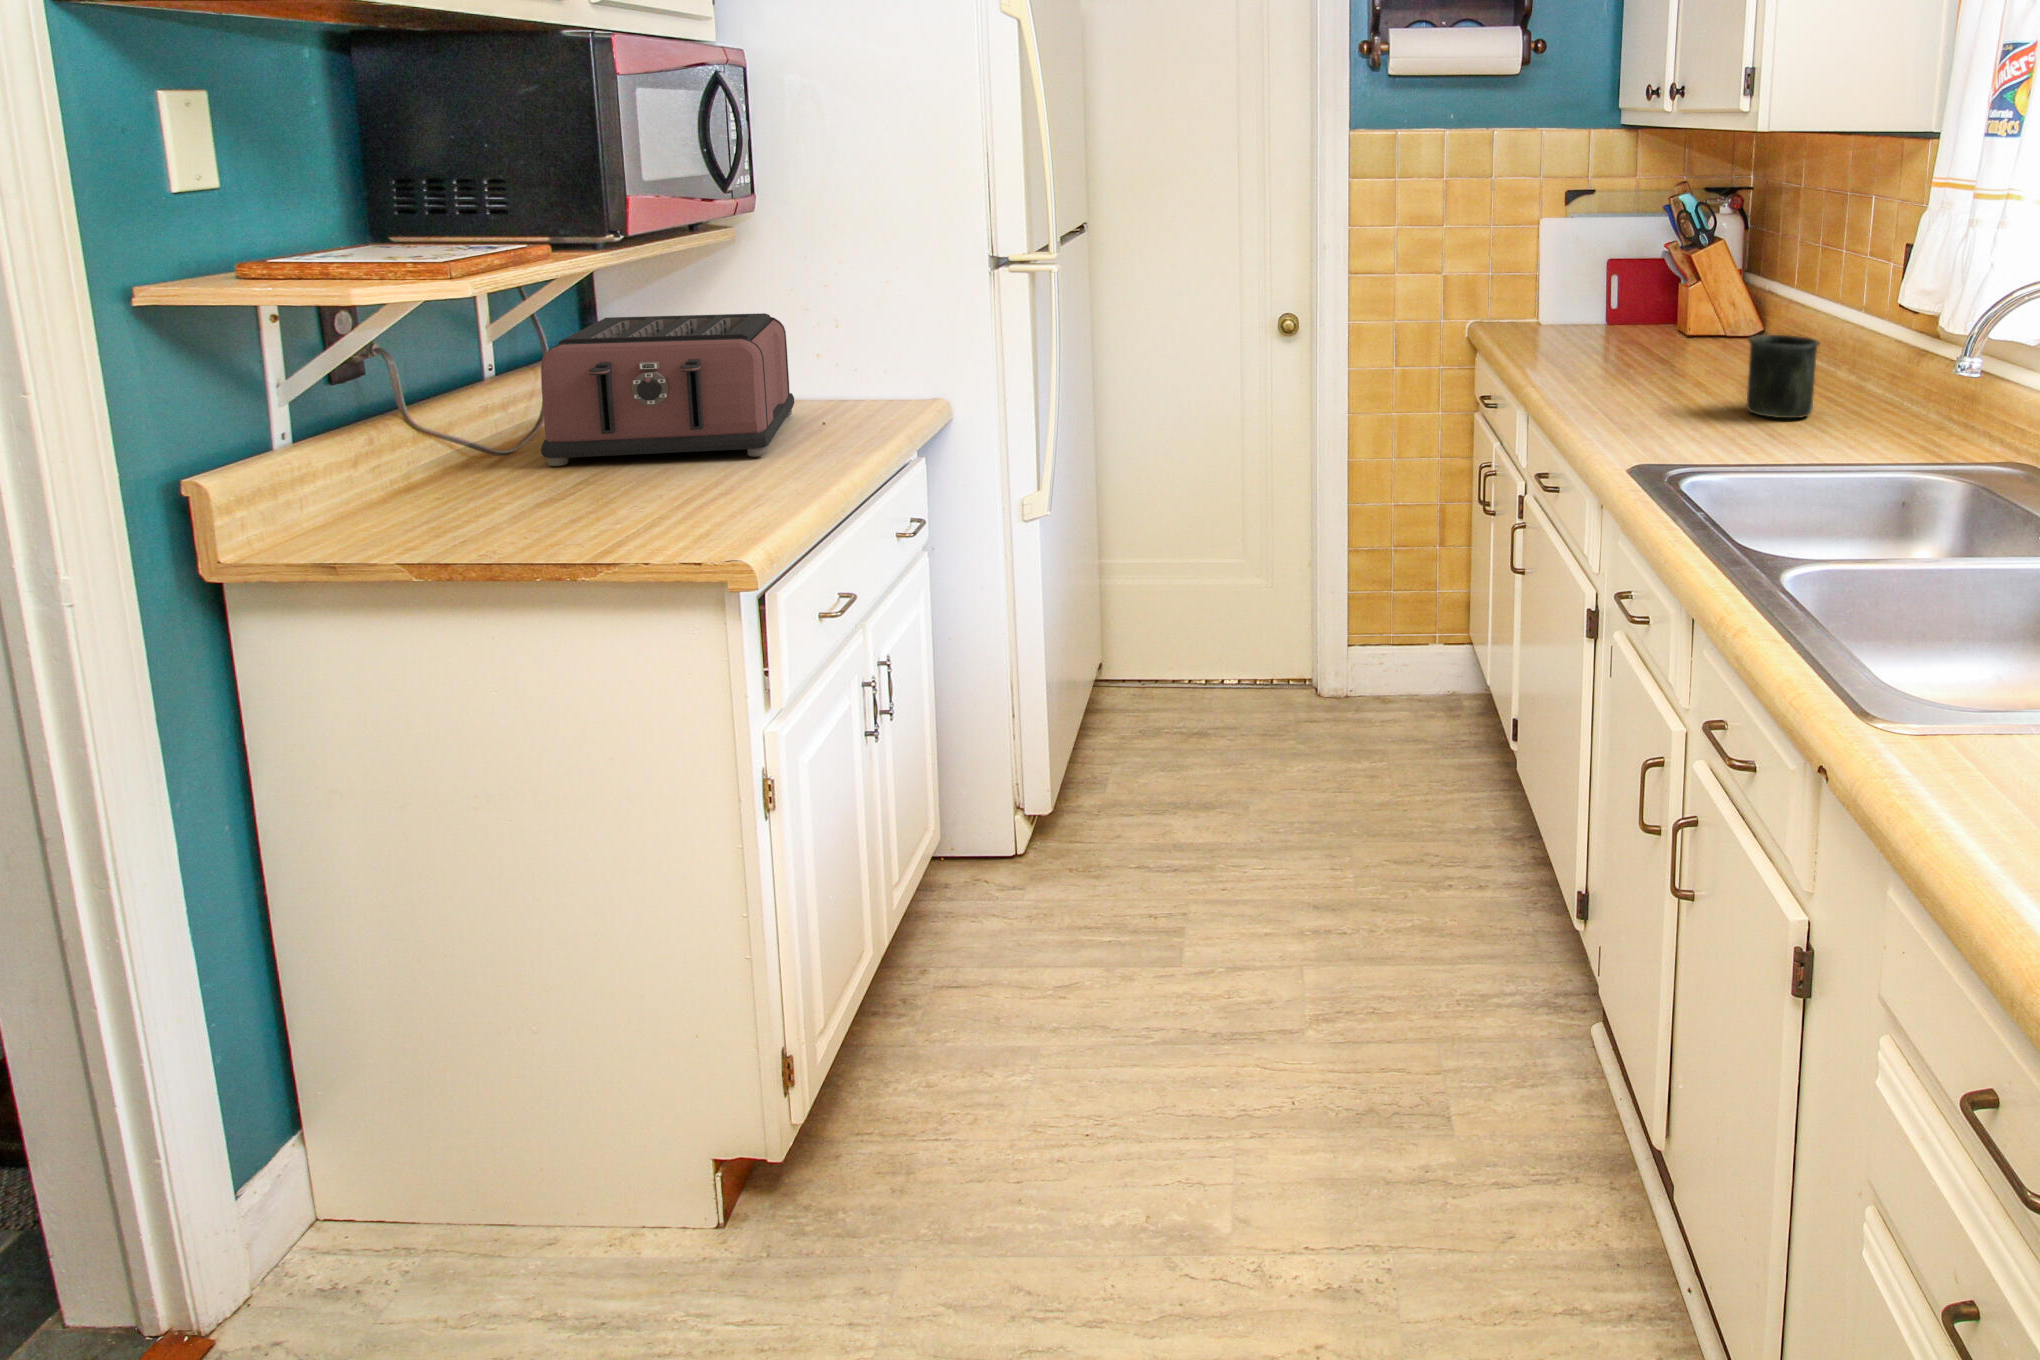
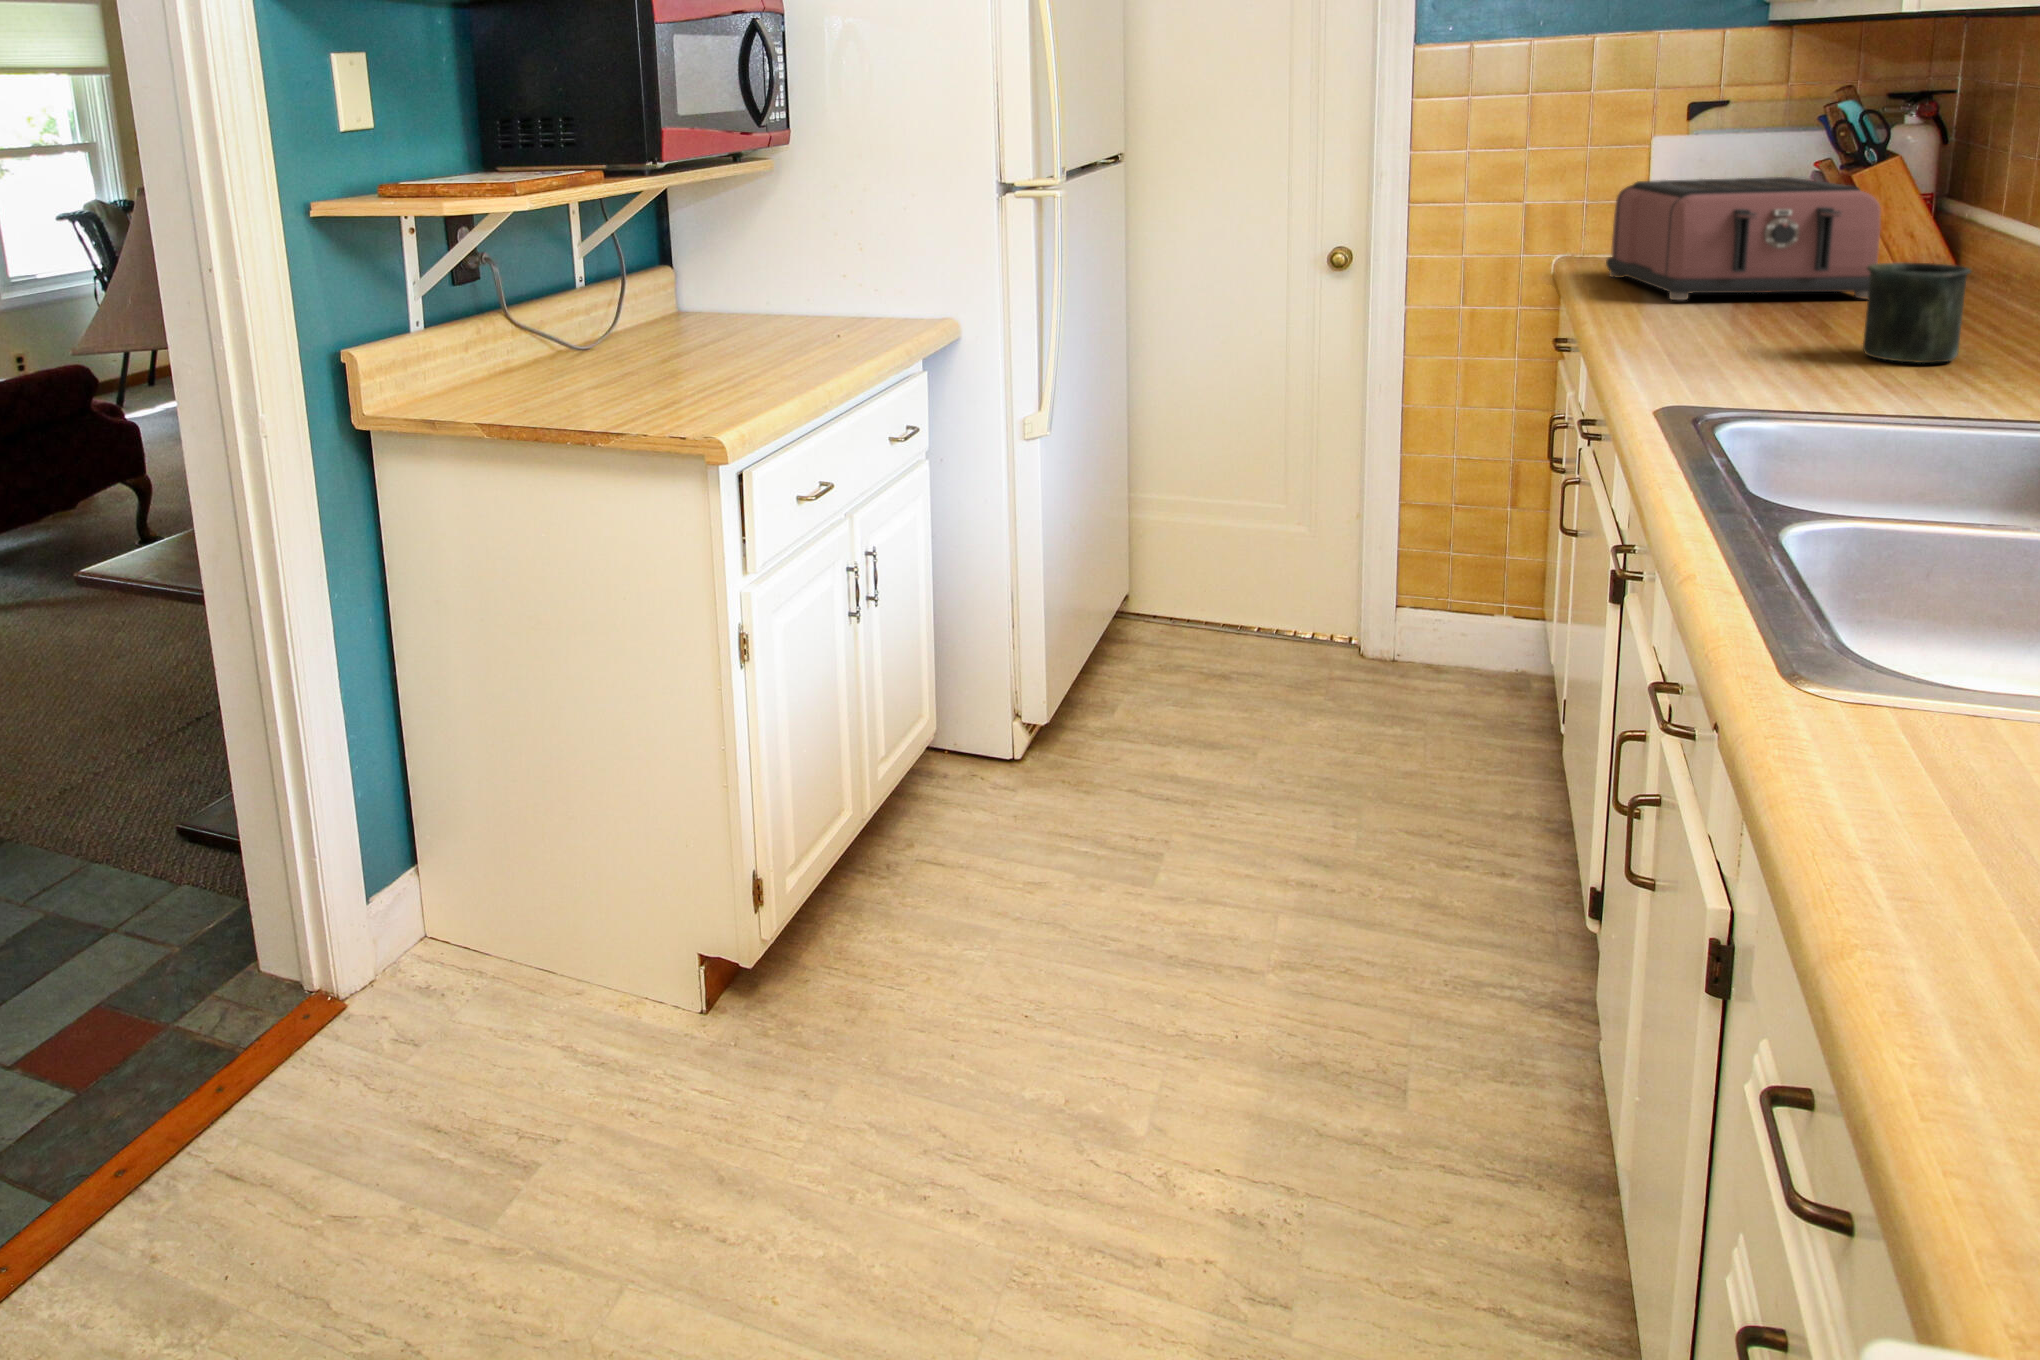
toaster: present [541,313,794,466] -> present [1606,177,1881,300]

